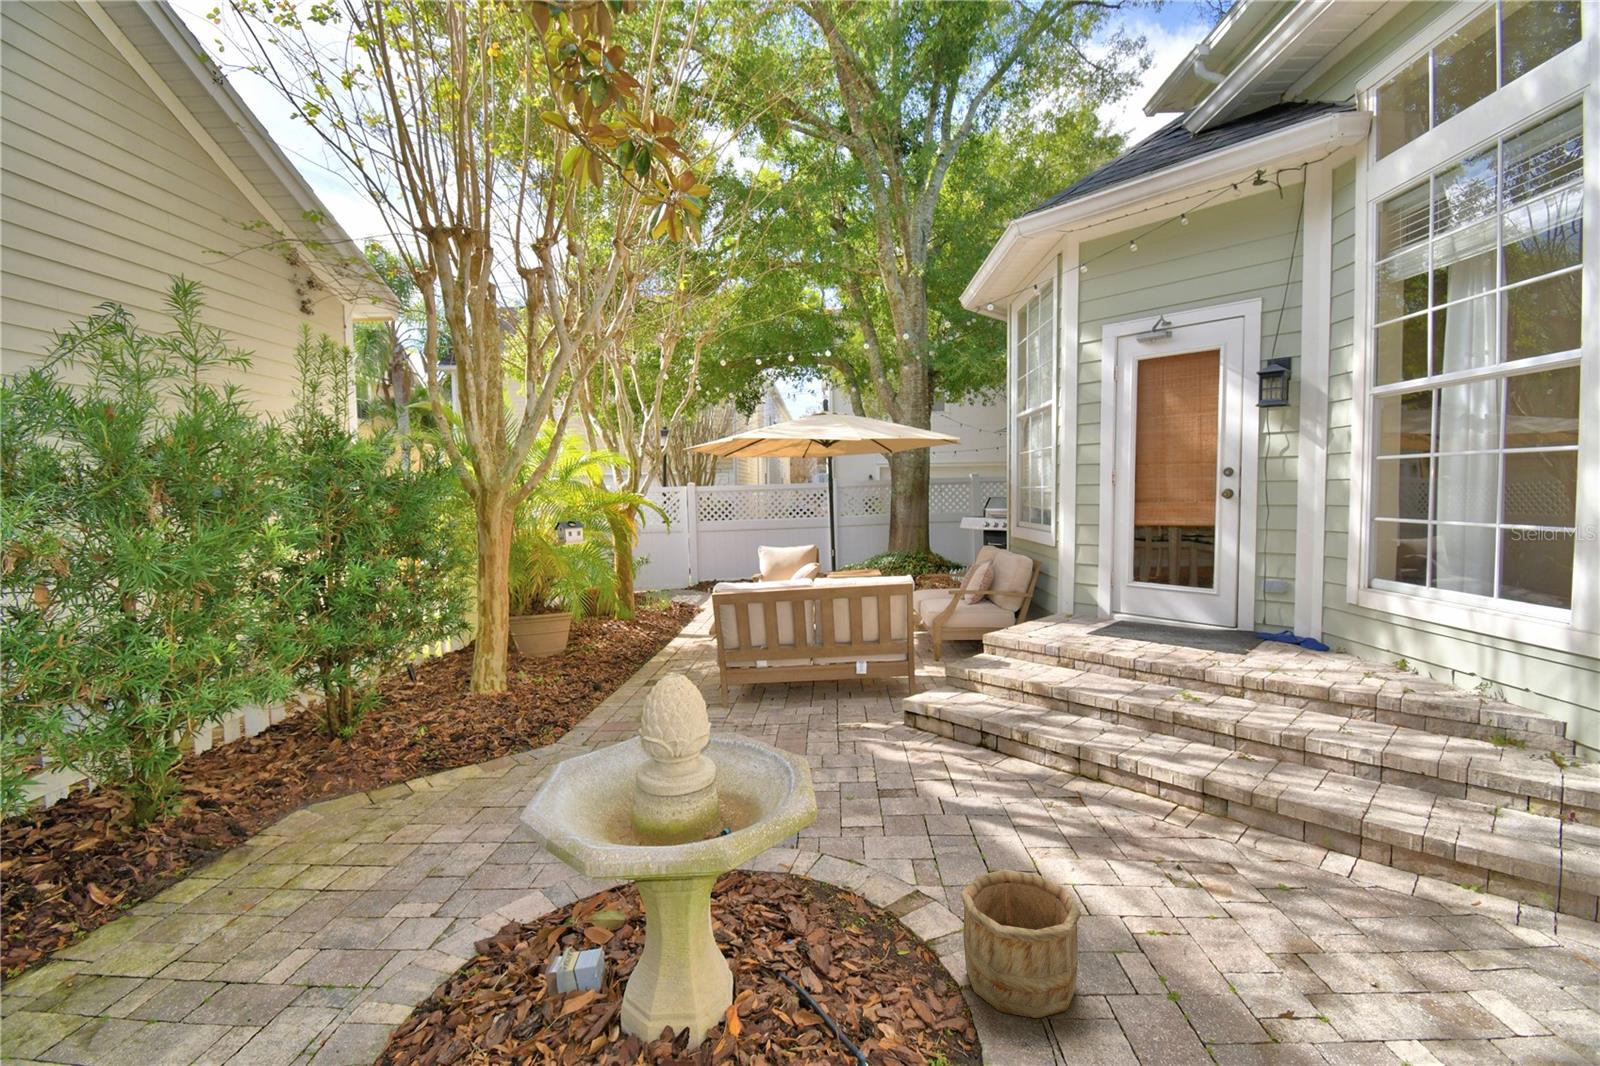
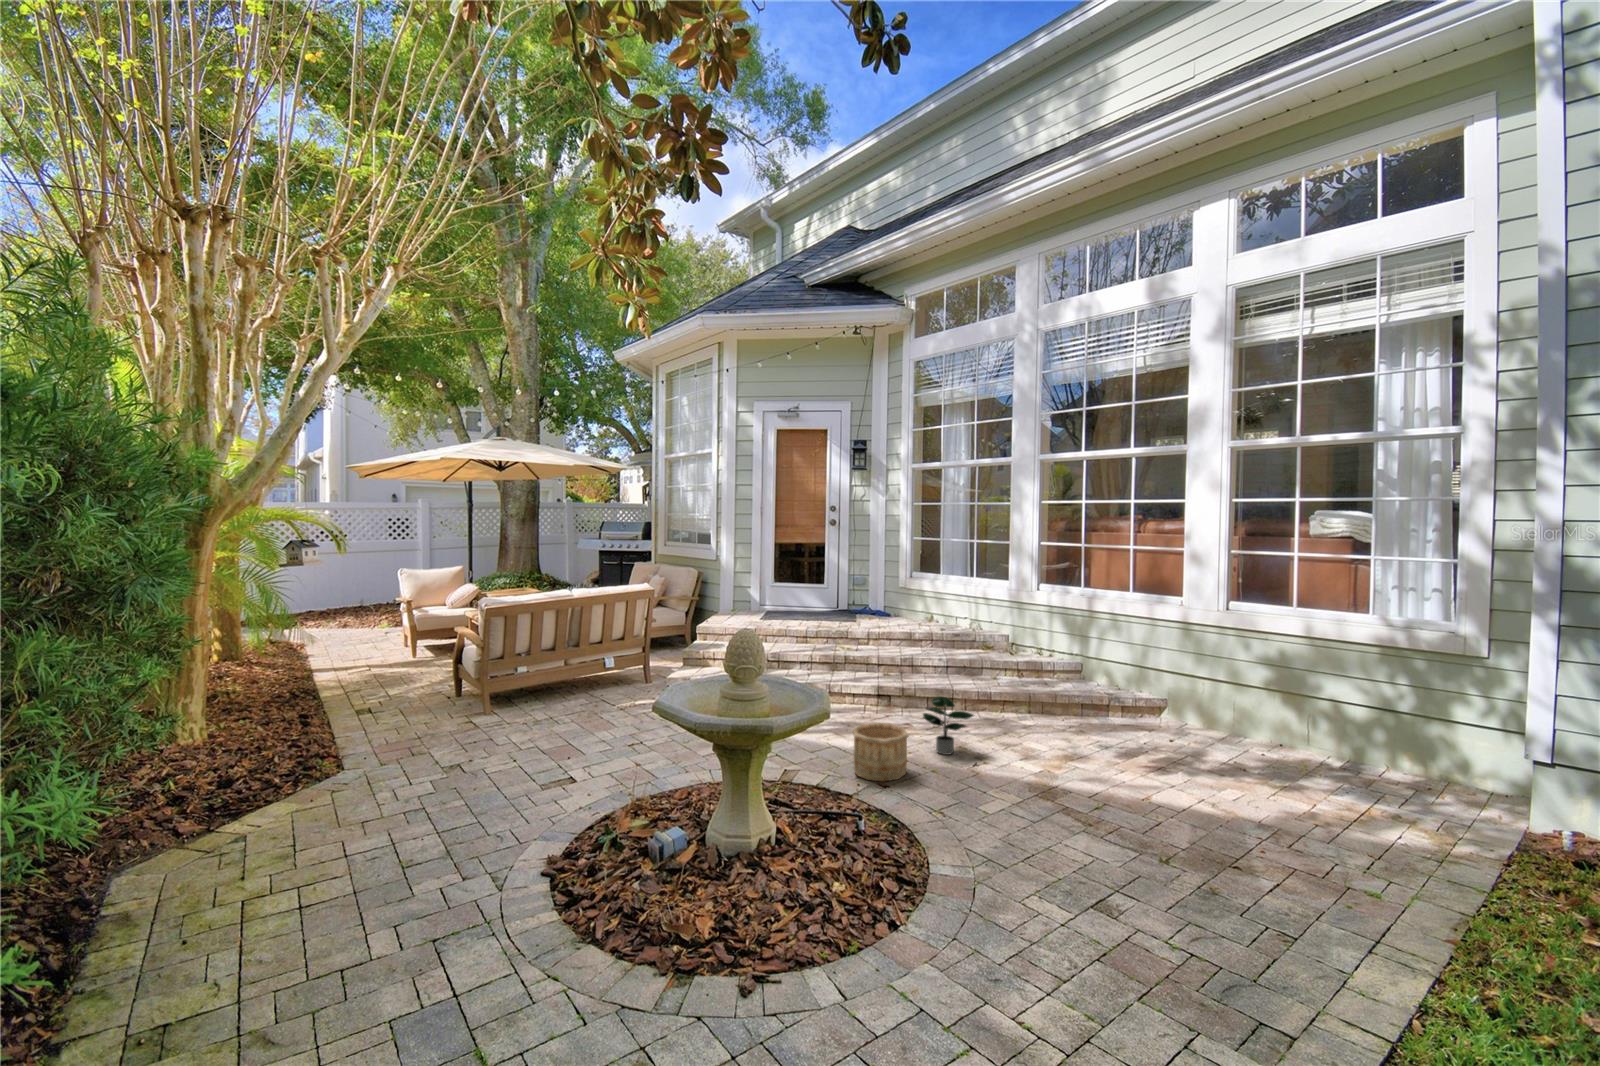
potted plant: none [1171,849,1300,991] -> present [923,696,974,755]

